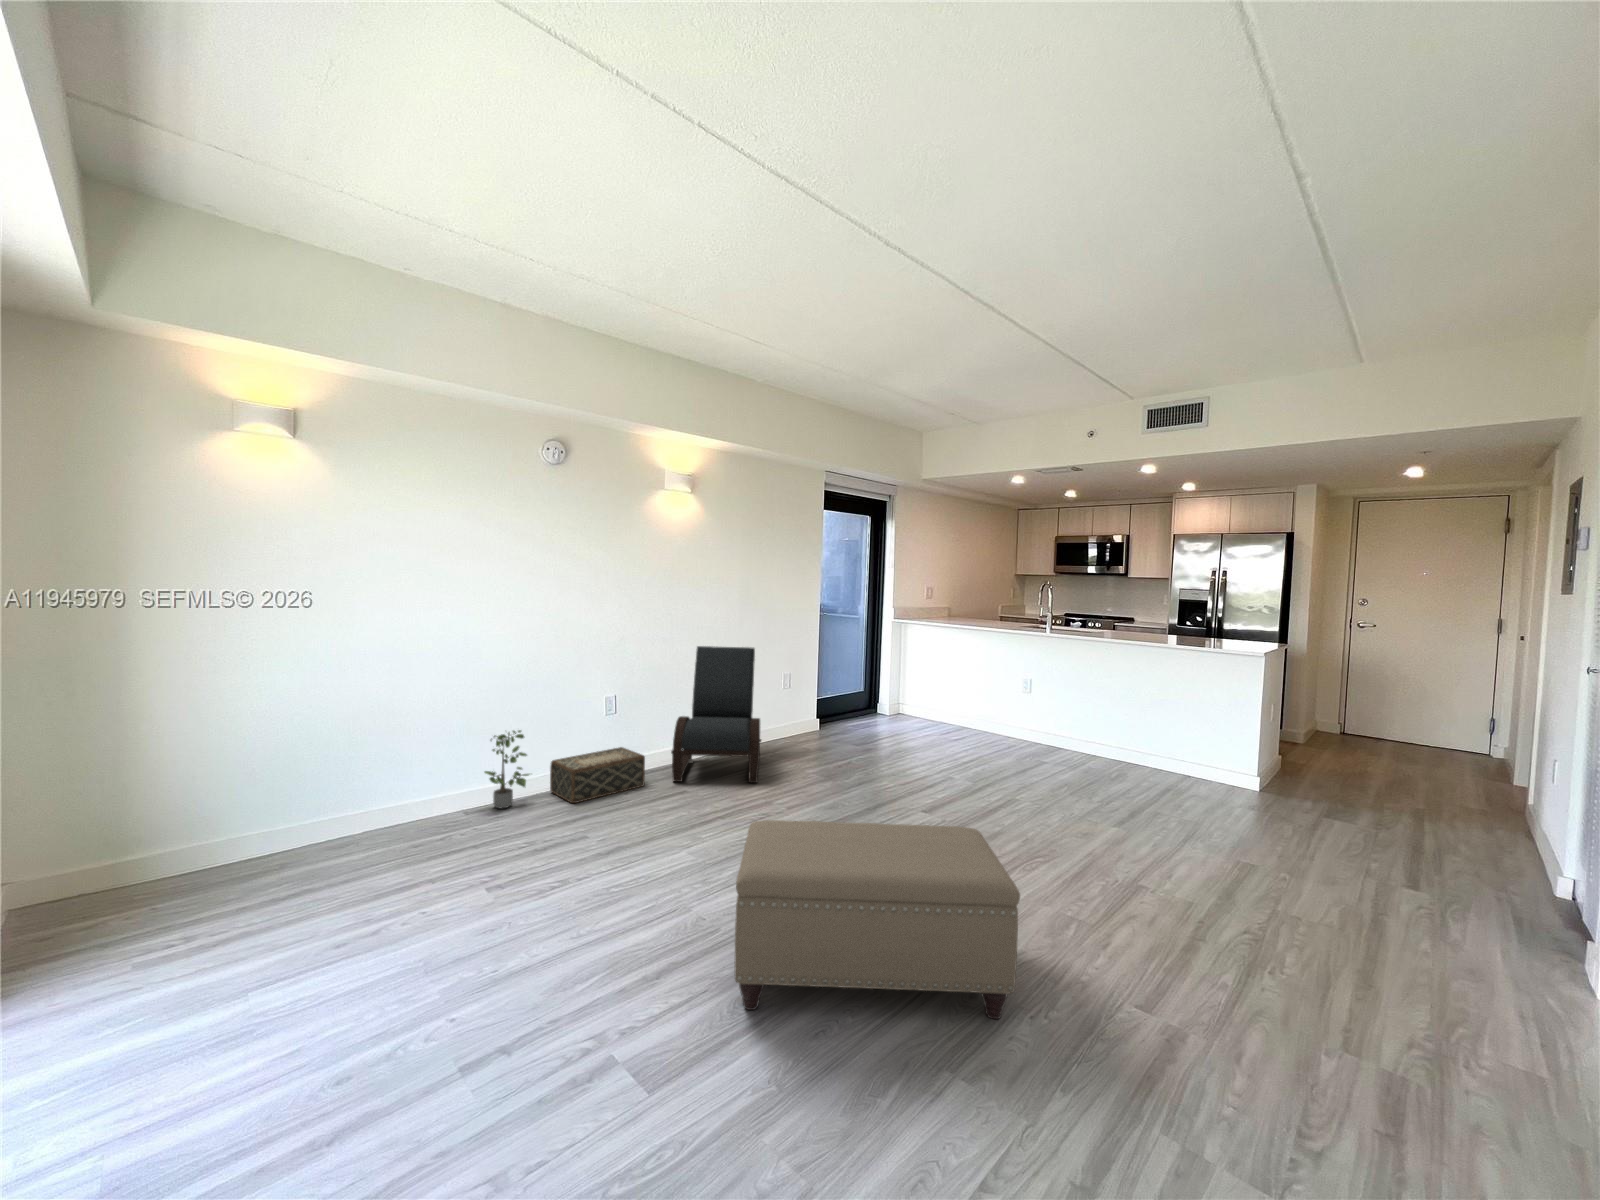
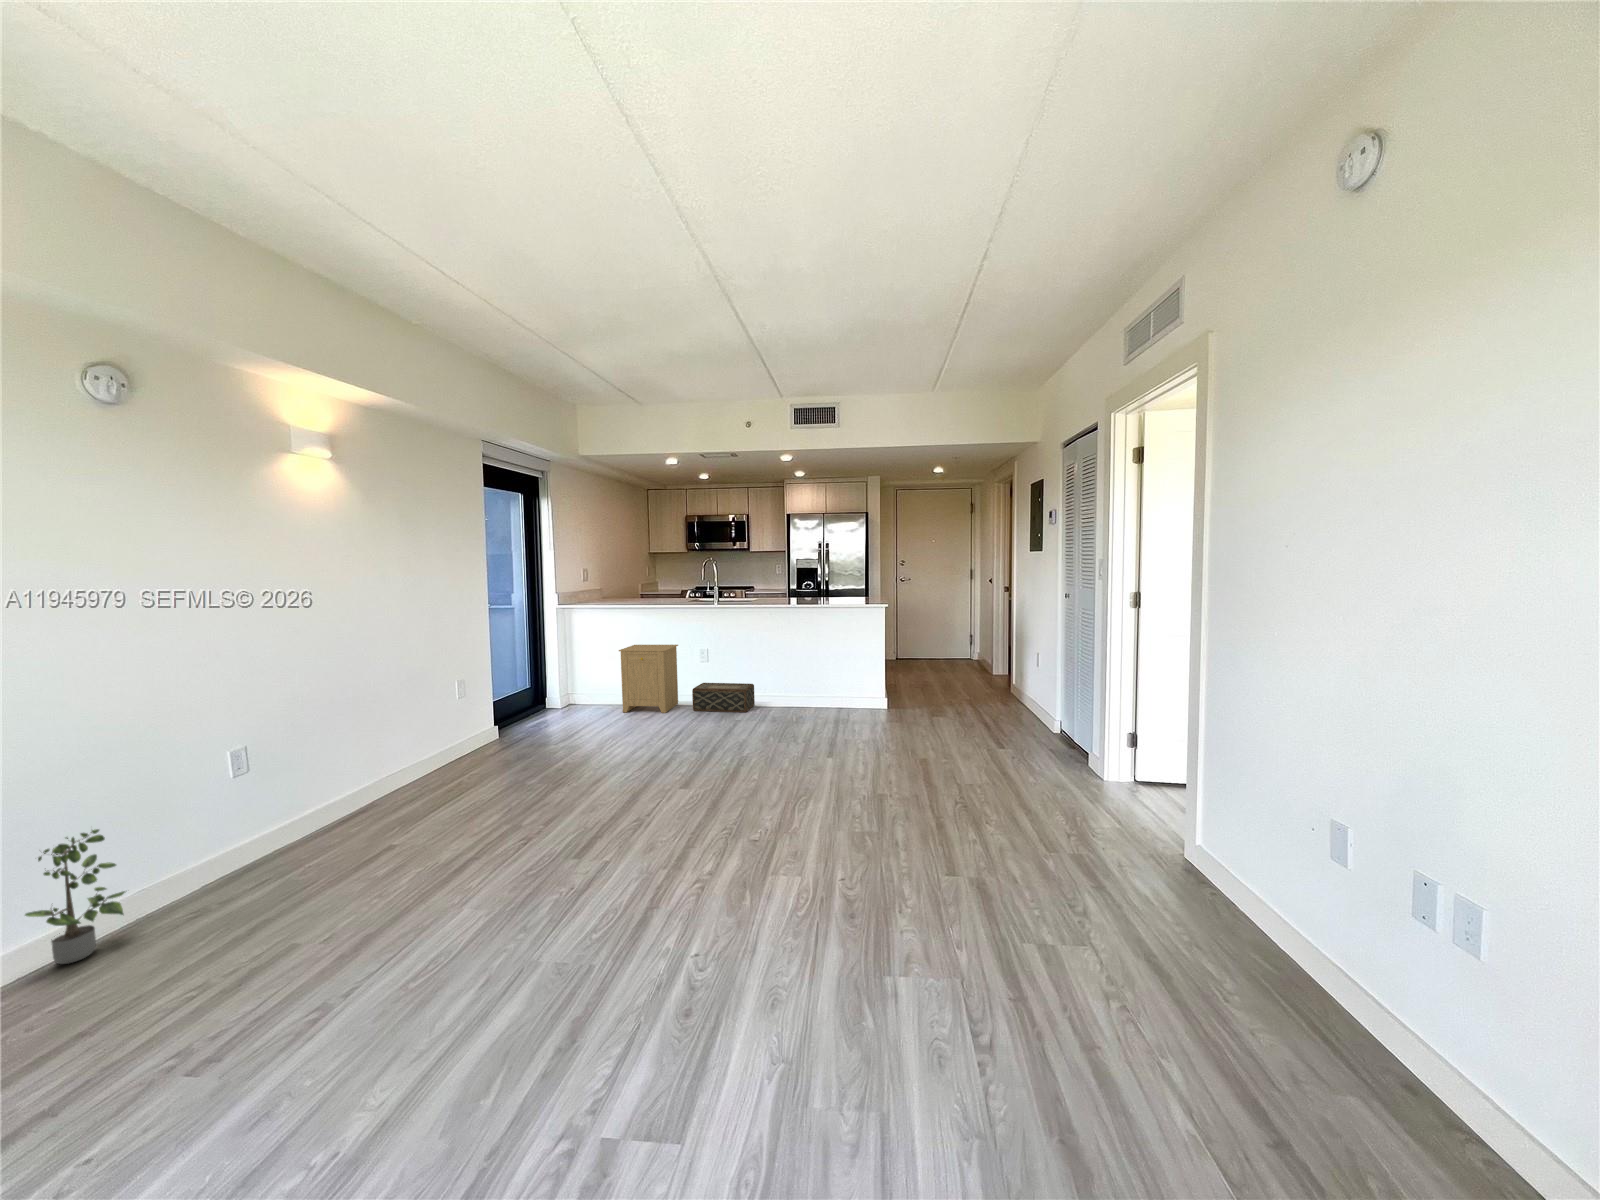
lounge chair: present [671,646,761,783] -> none [351,652,483,837]
side table: none [935,666,1000,741] -> present [619,645,678,713]
woven basket: present [550,747,645,803] -> present [692,683,755,712]
ottoman: present [734,820,1020,1019] -> none [618,777,898,1020]

